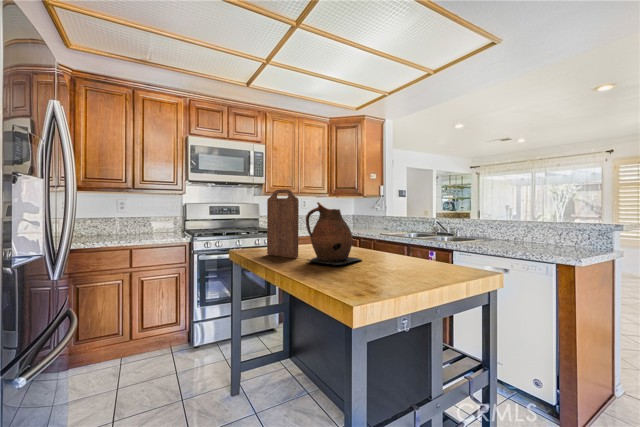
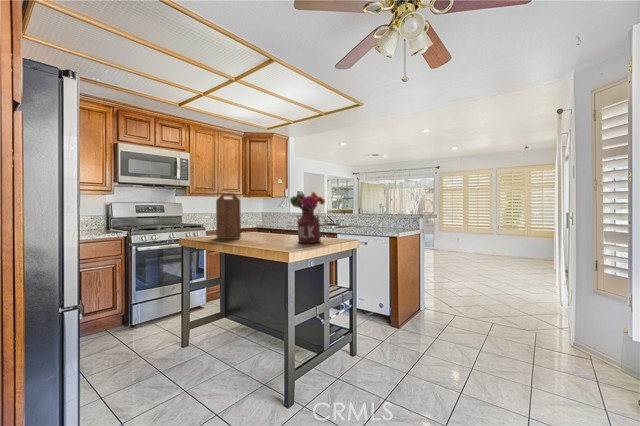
flower arrangement: none [369,183,440,281] -> present [290,192,325,243]
ceramic pitcher: present [306,202,362,266] -> none [247,202,283,240]

